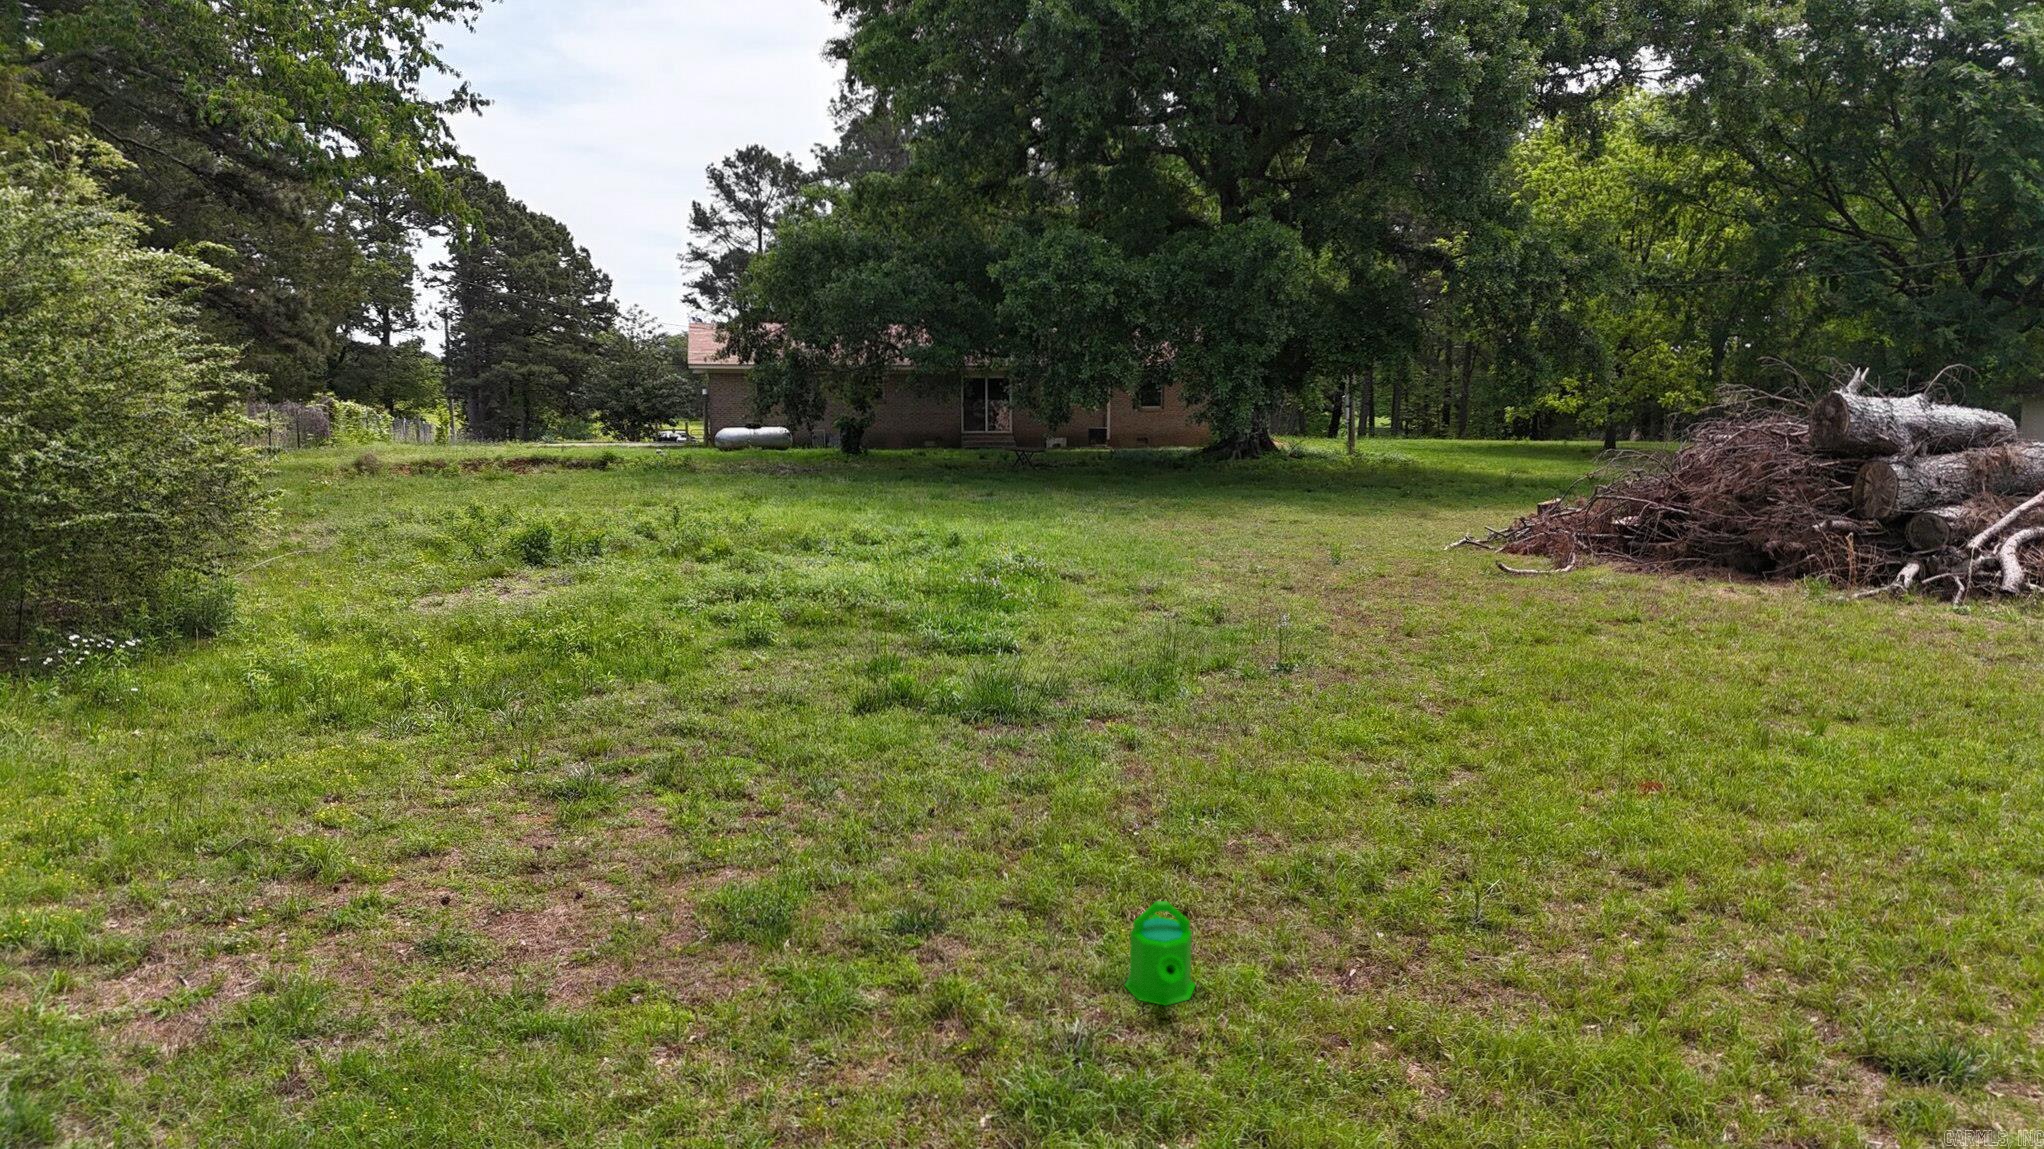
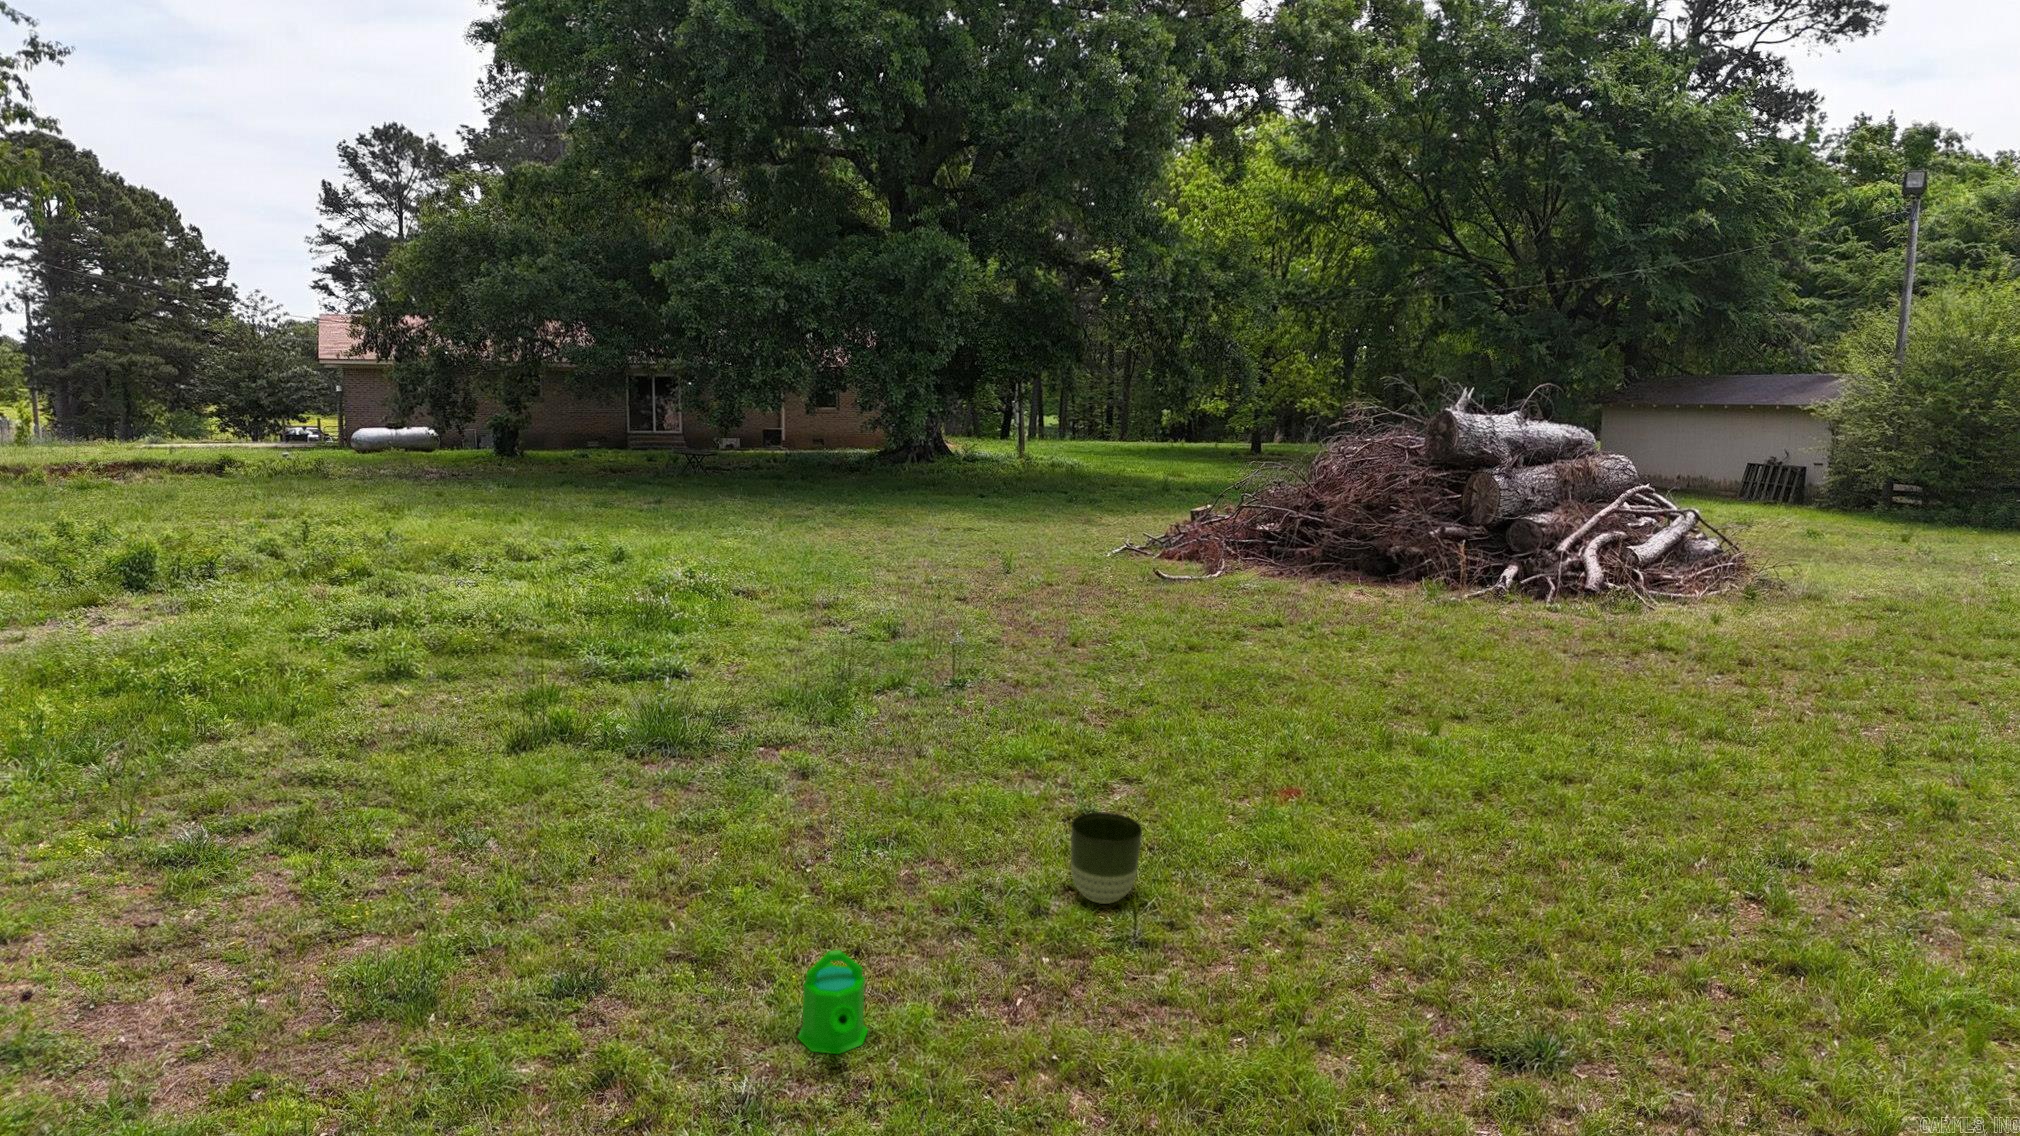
planter: none [1406,789,1487,884] -> present [1071,812,1142,904]

